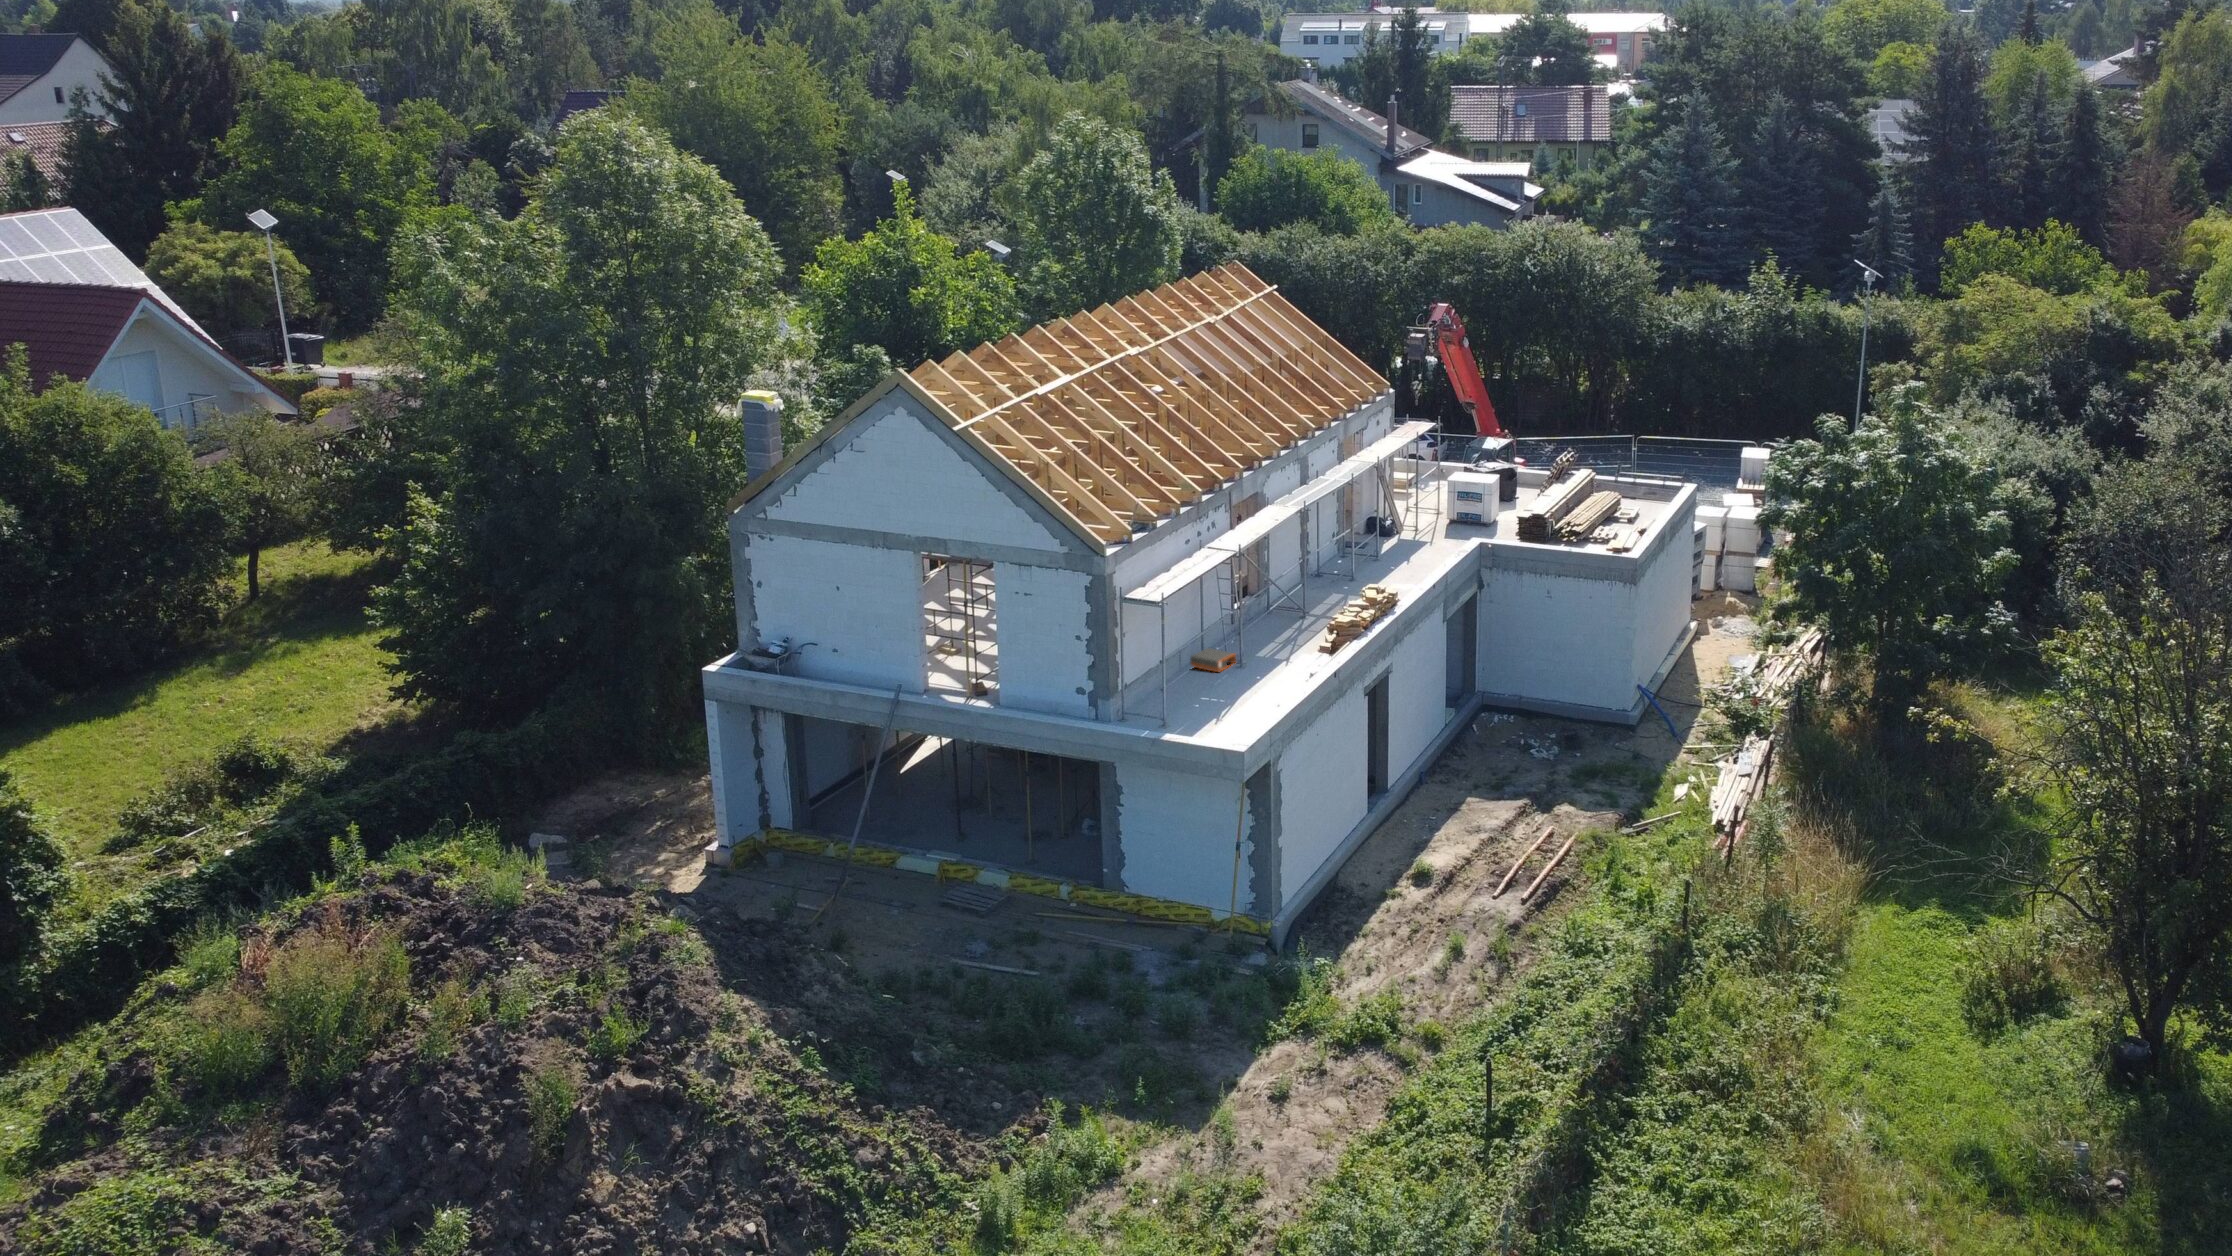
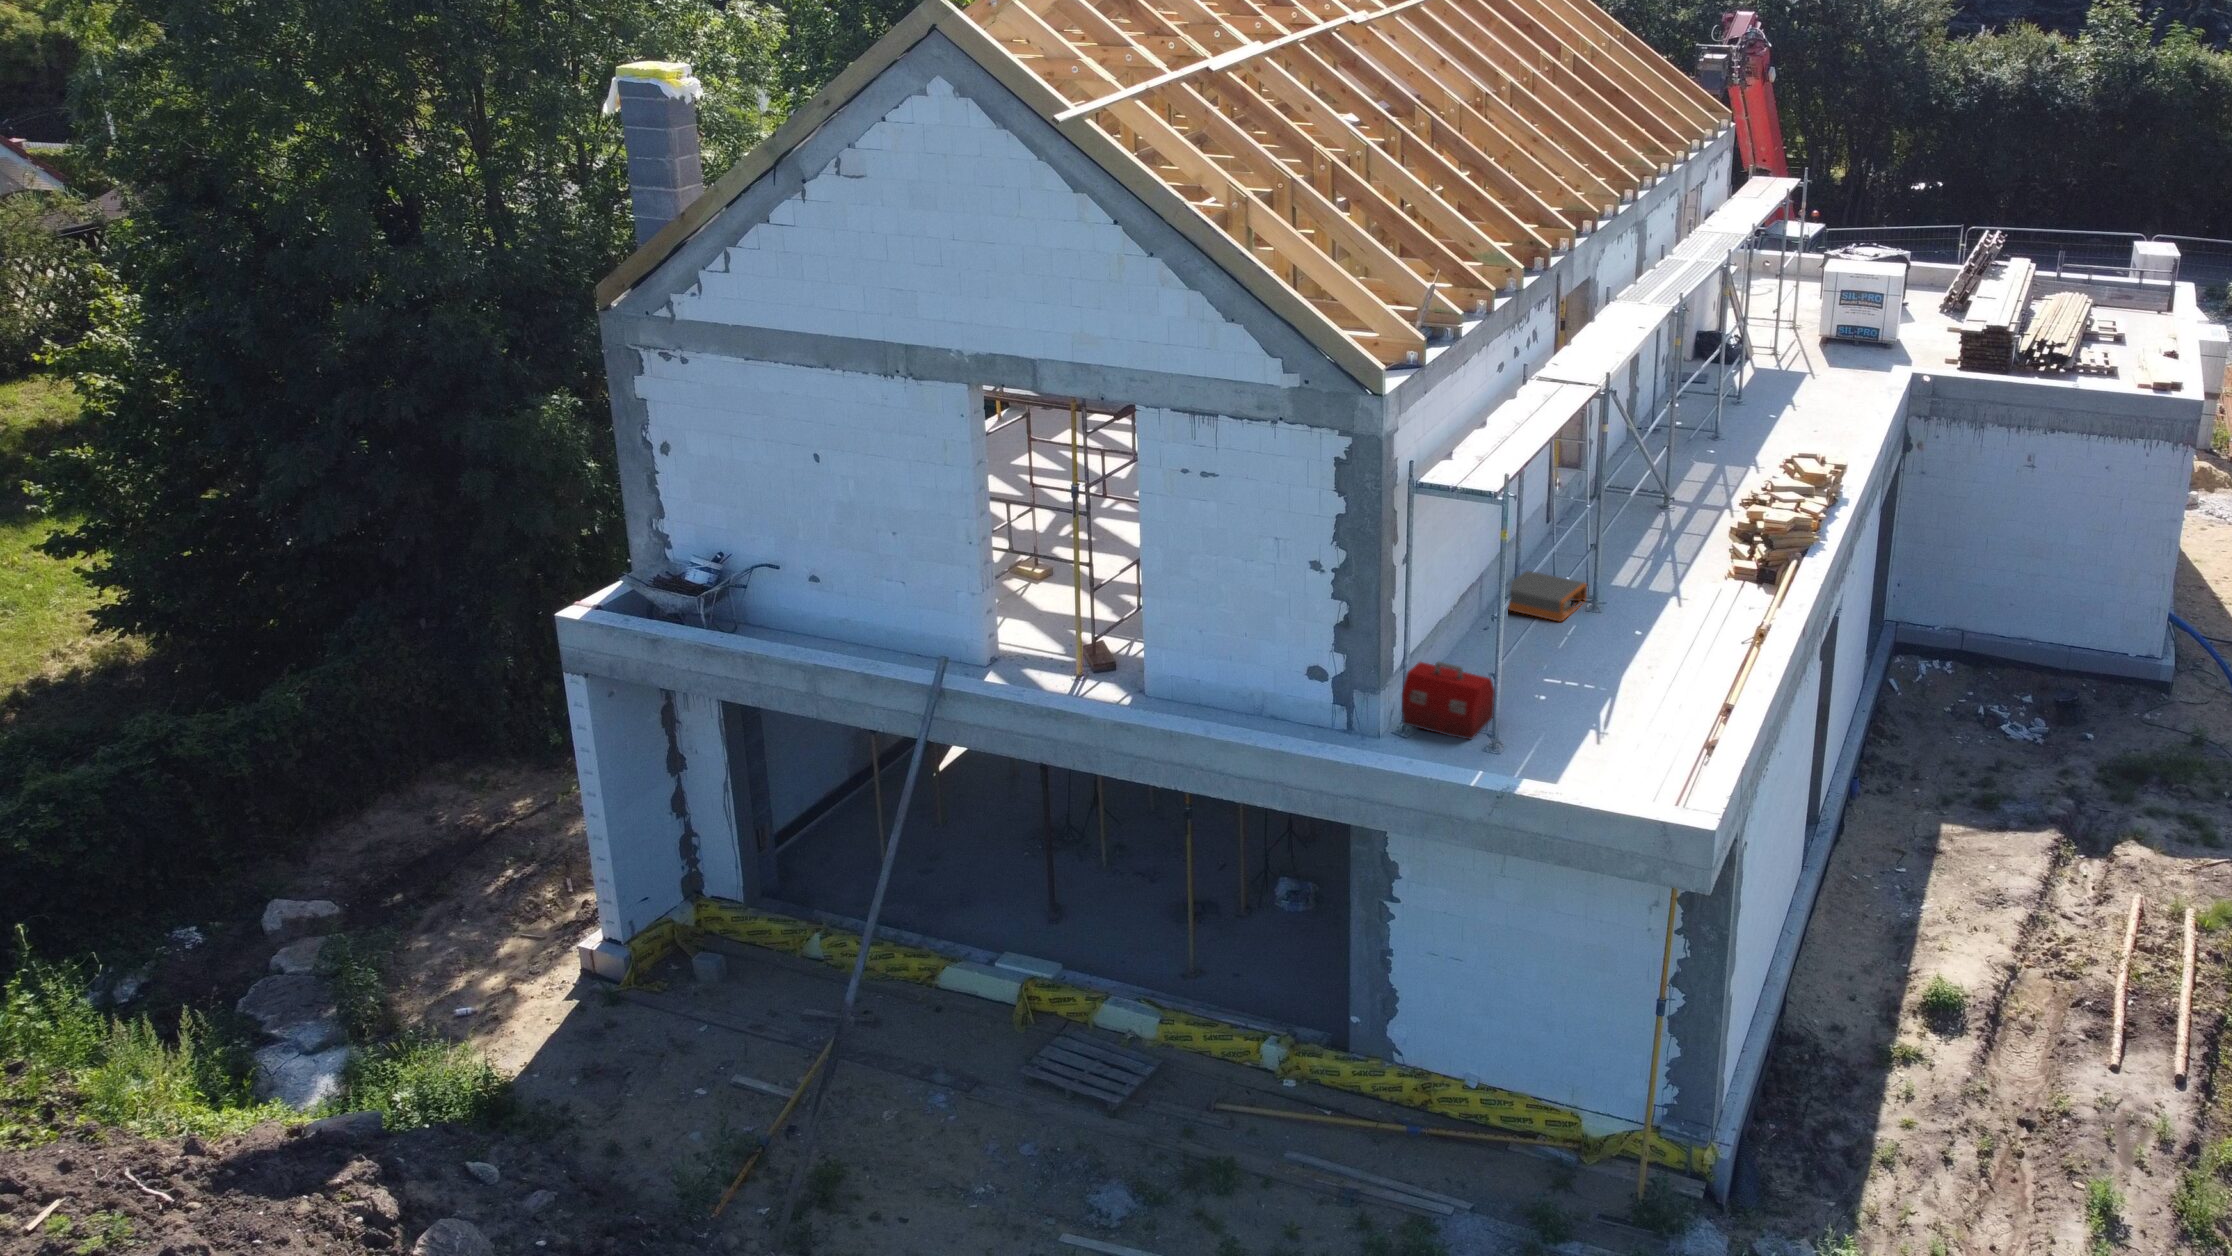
toolbox: none [1122,685,1168,723] -> present [1402,662,1495,739]

